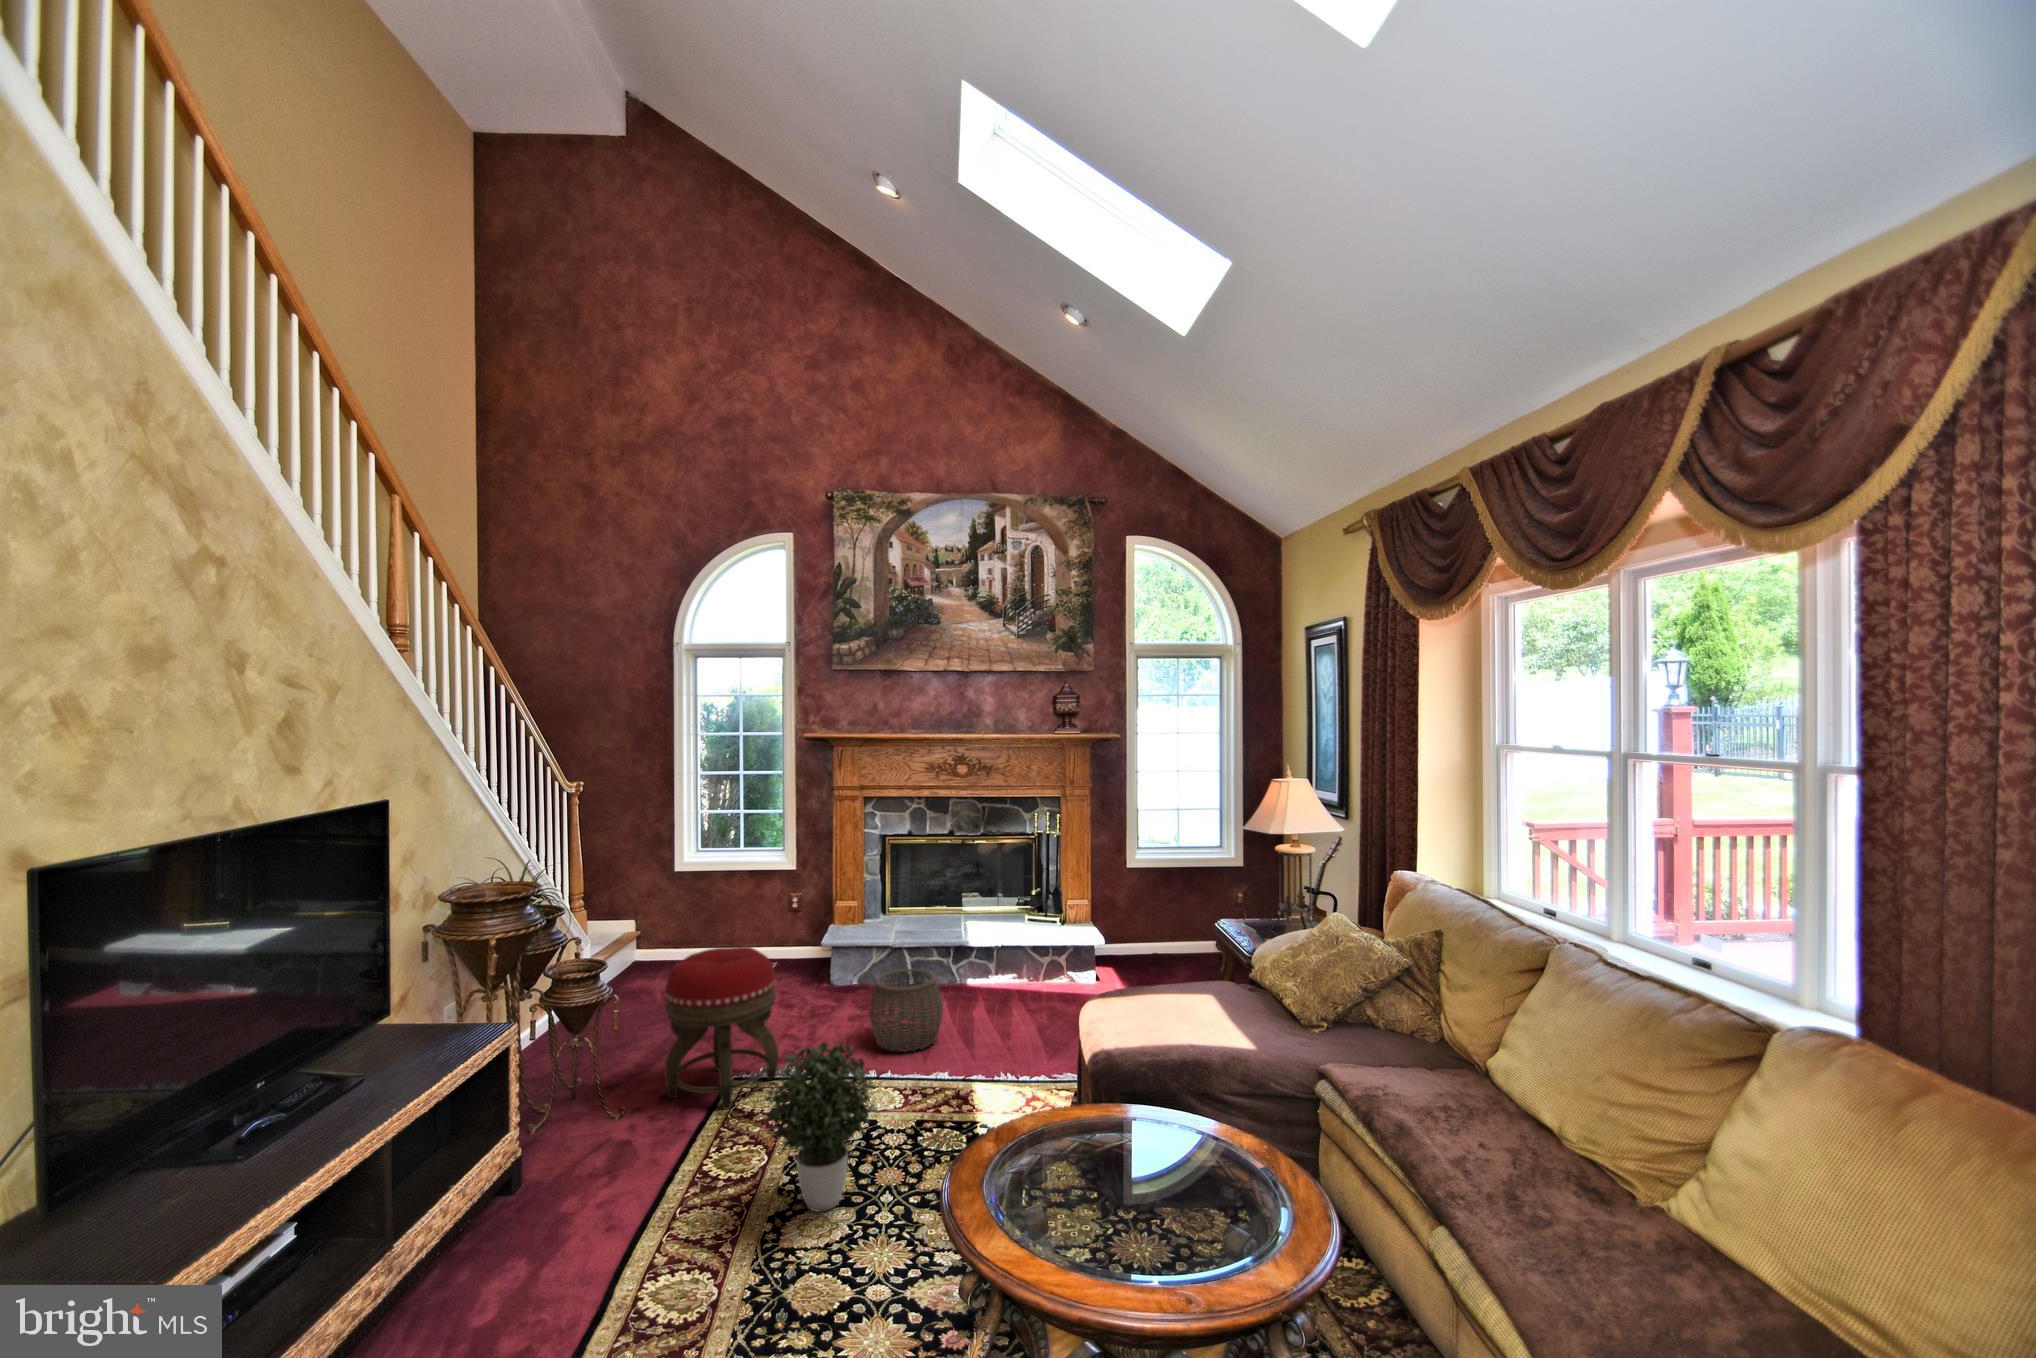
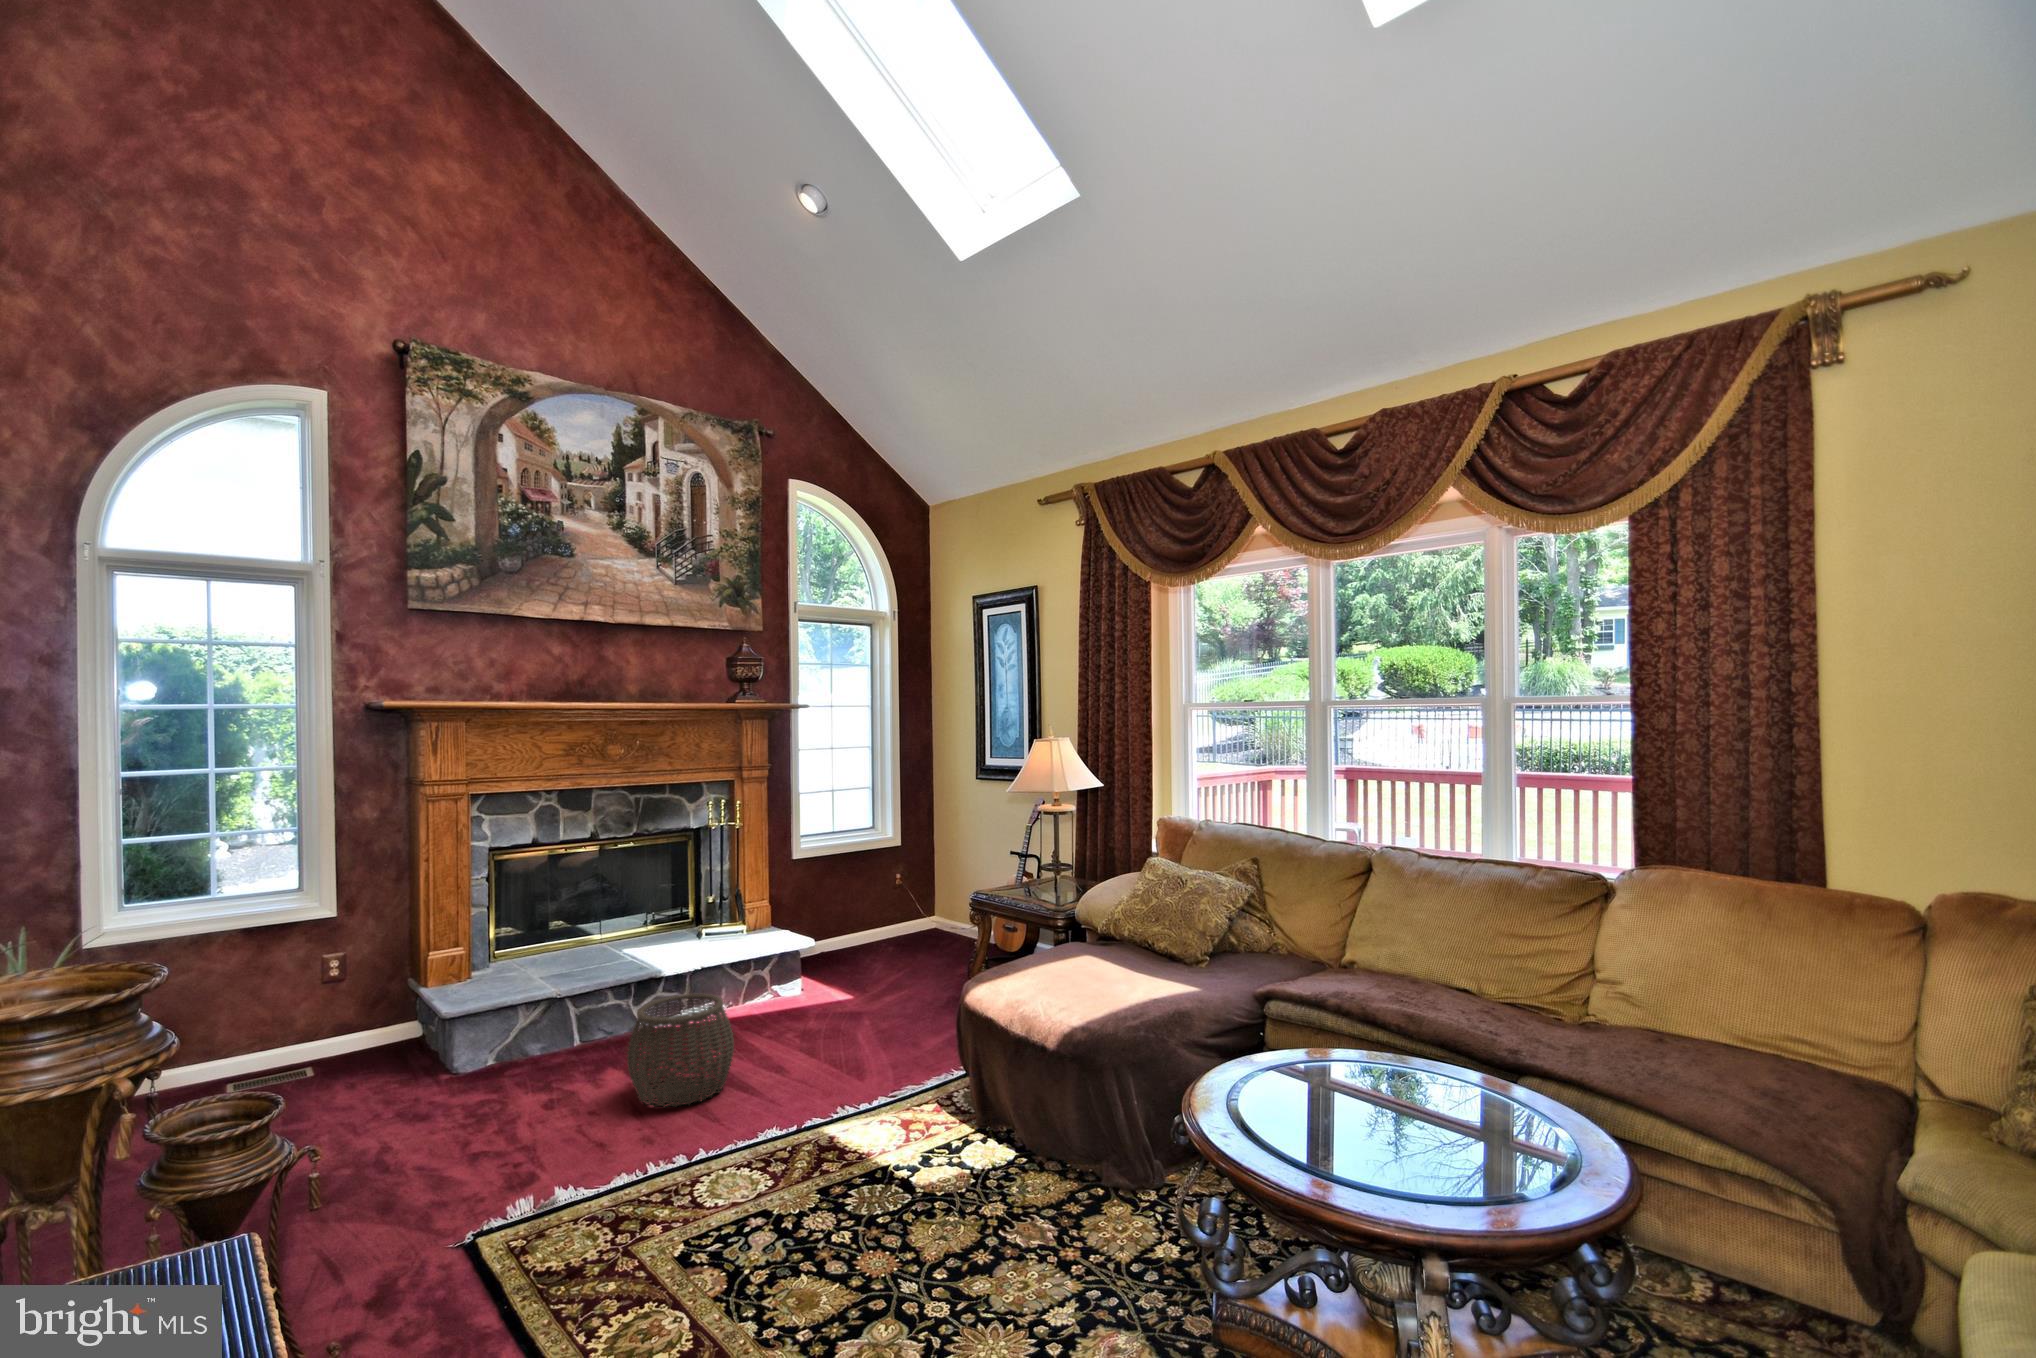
footstool: present [664,947,778,1110] -> none [387,991,580,1265]
potted plant: present [765,1042,878,1212] -> none [789,1029,938,1263]

